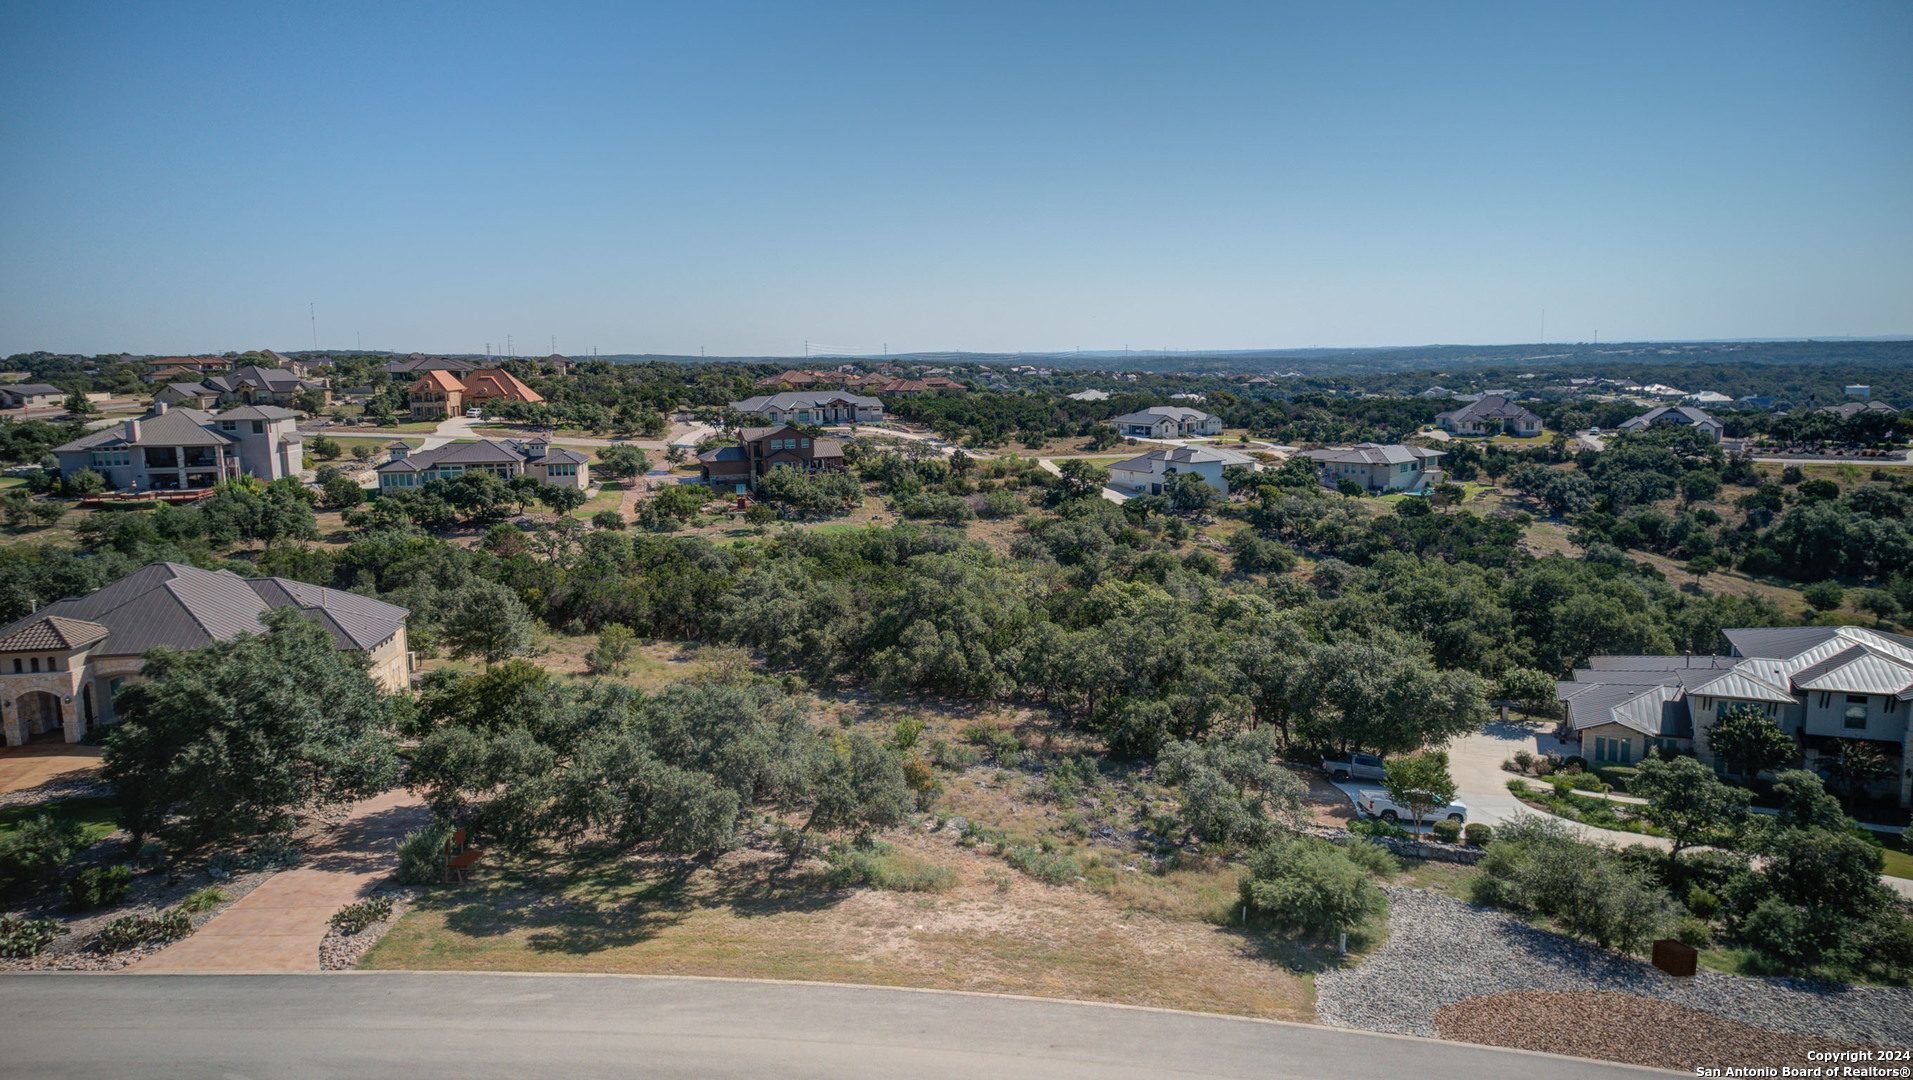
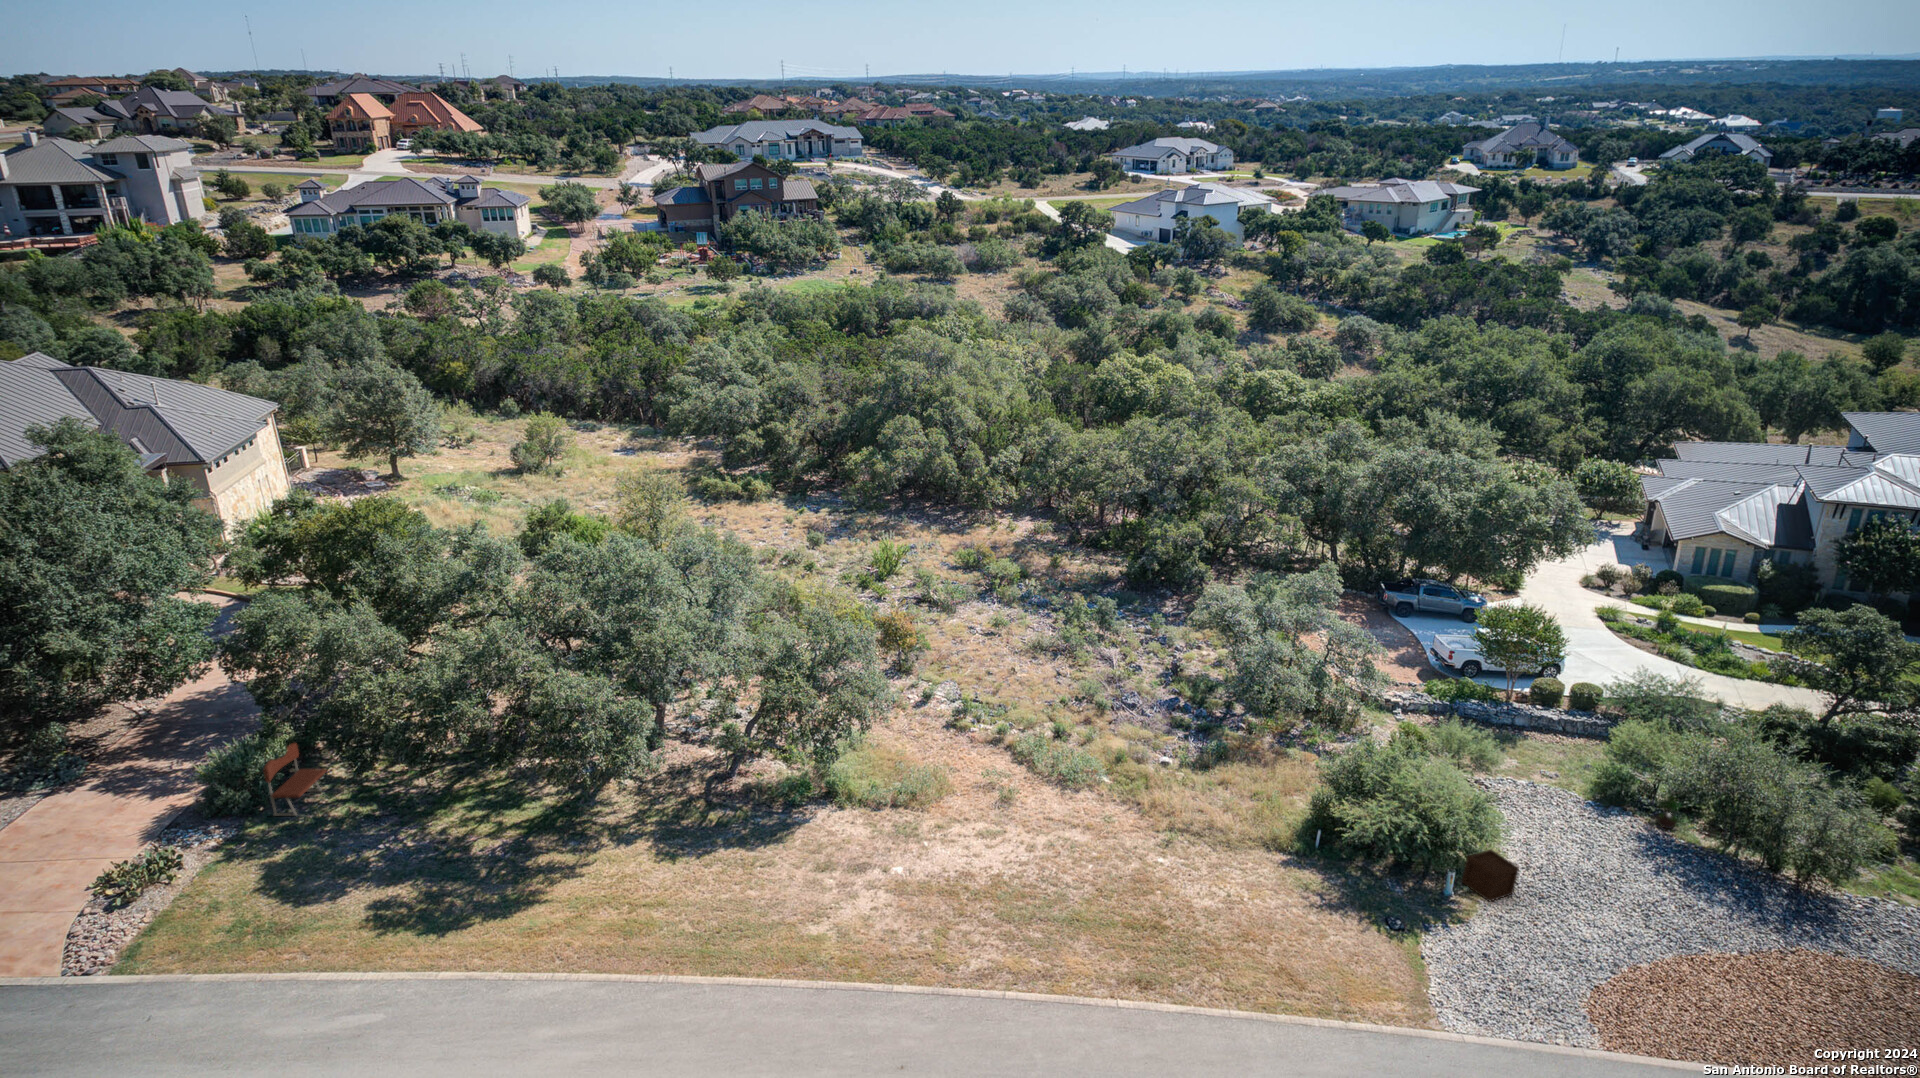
potted tree: none [1515,890,1535,921] -> present [1657,797,1680,828]
wooden crate: present [1651,939,1698,976] -> present [1462,849,1519,901]

